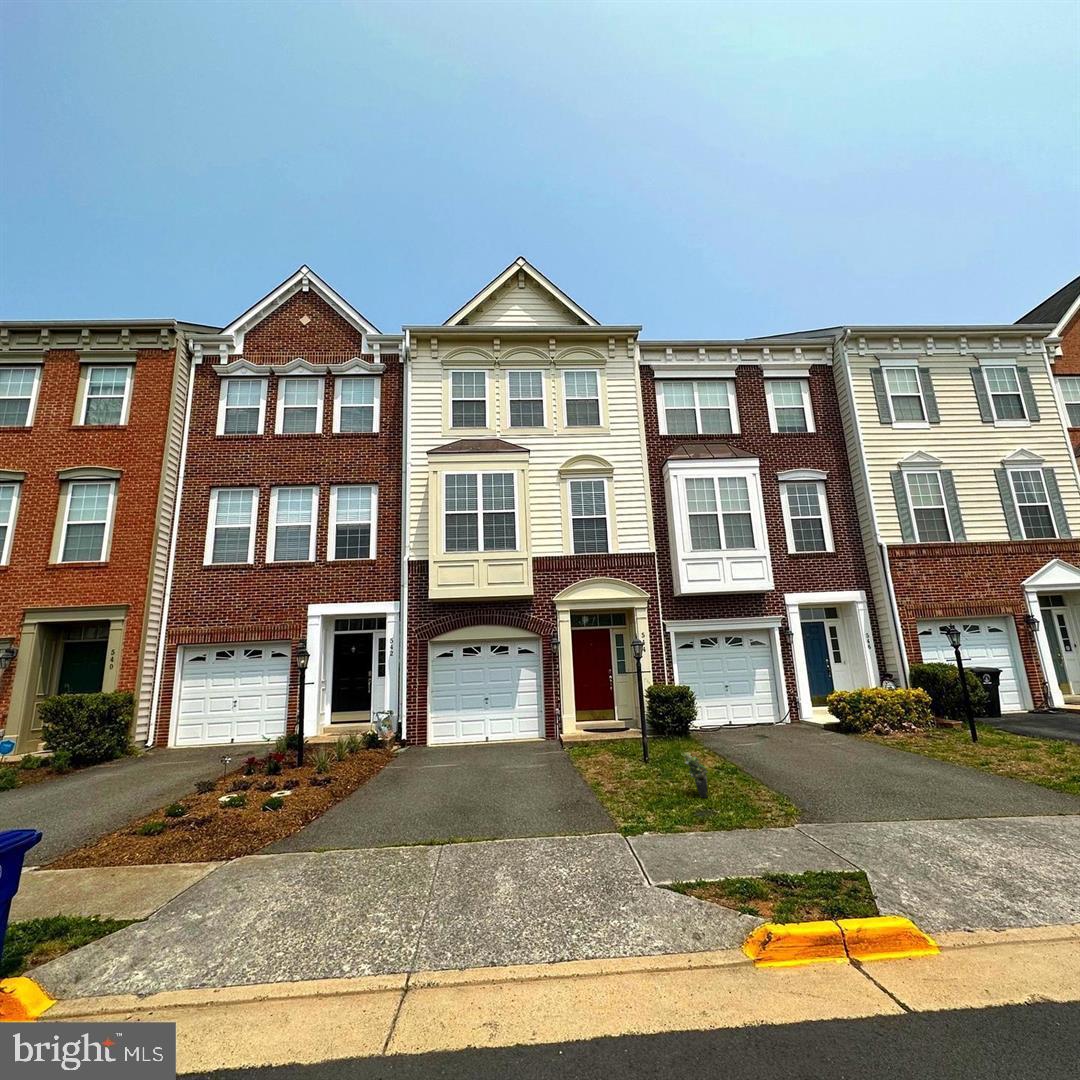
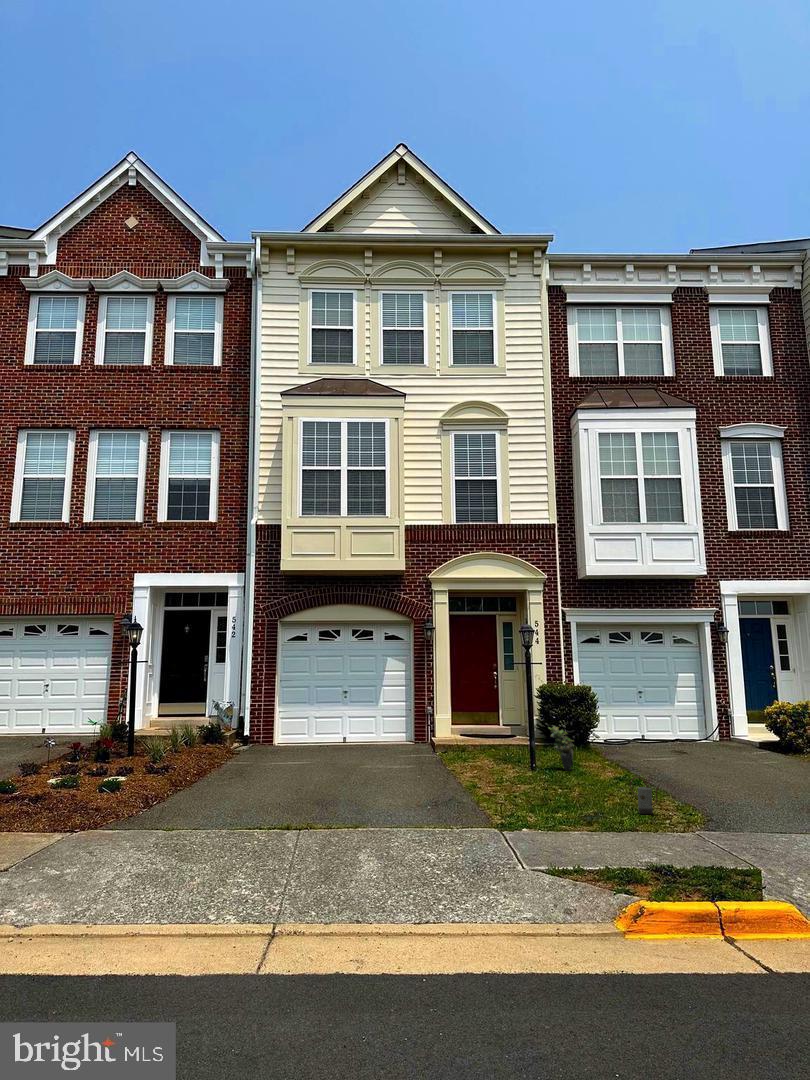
watering can: none [822,865,864,915] -> present [630,777,659,814]

